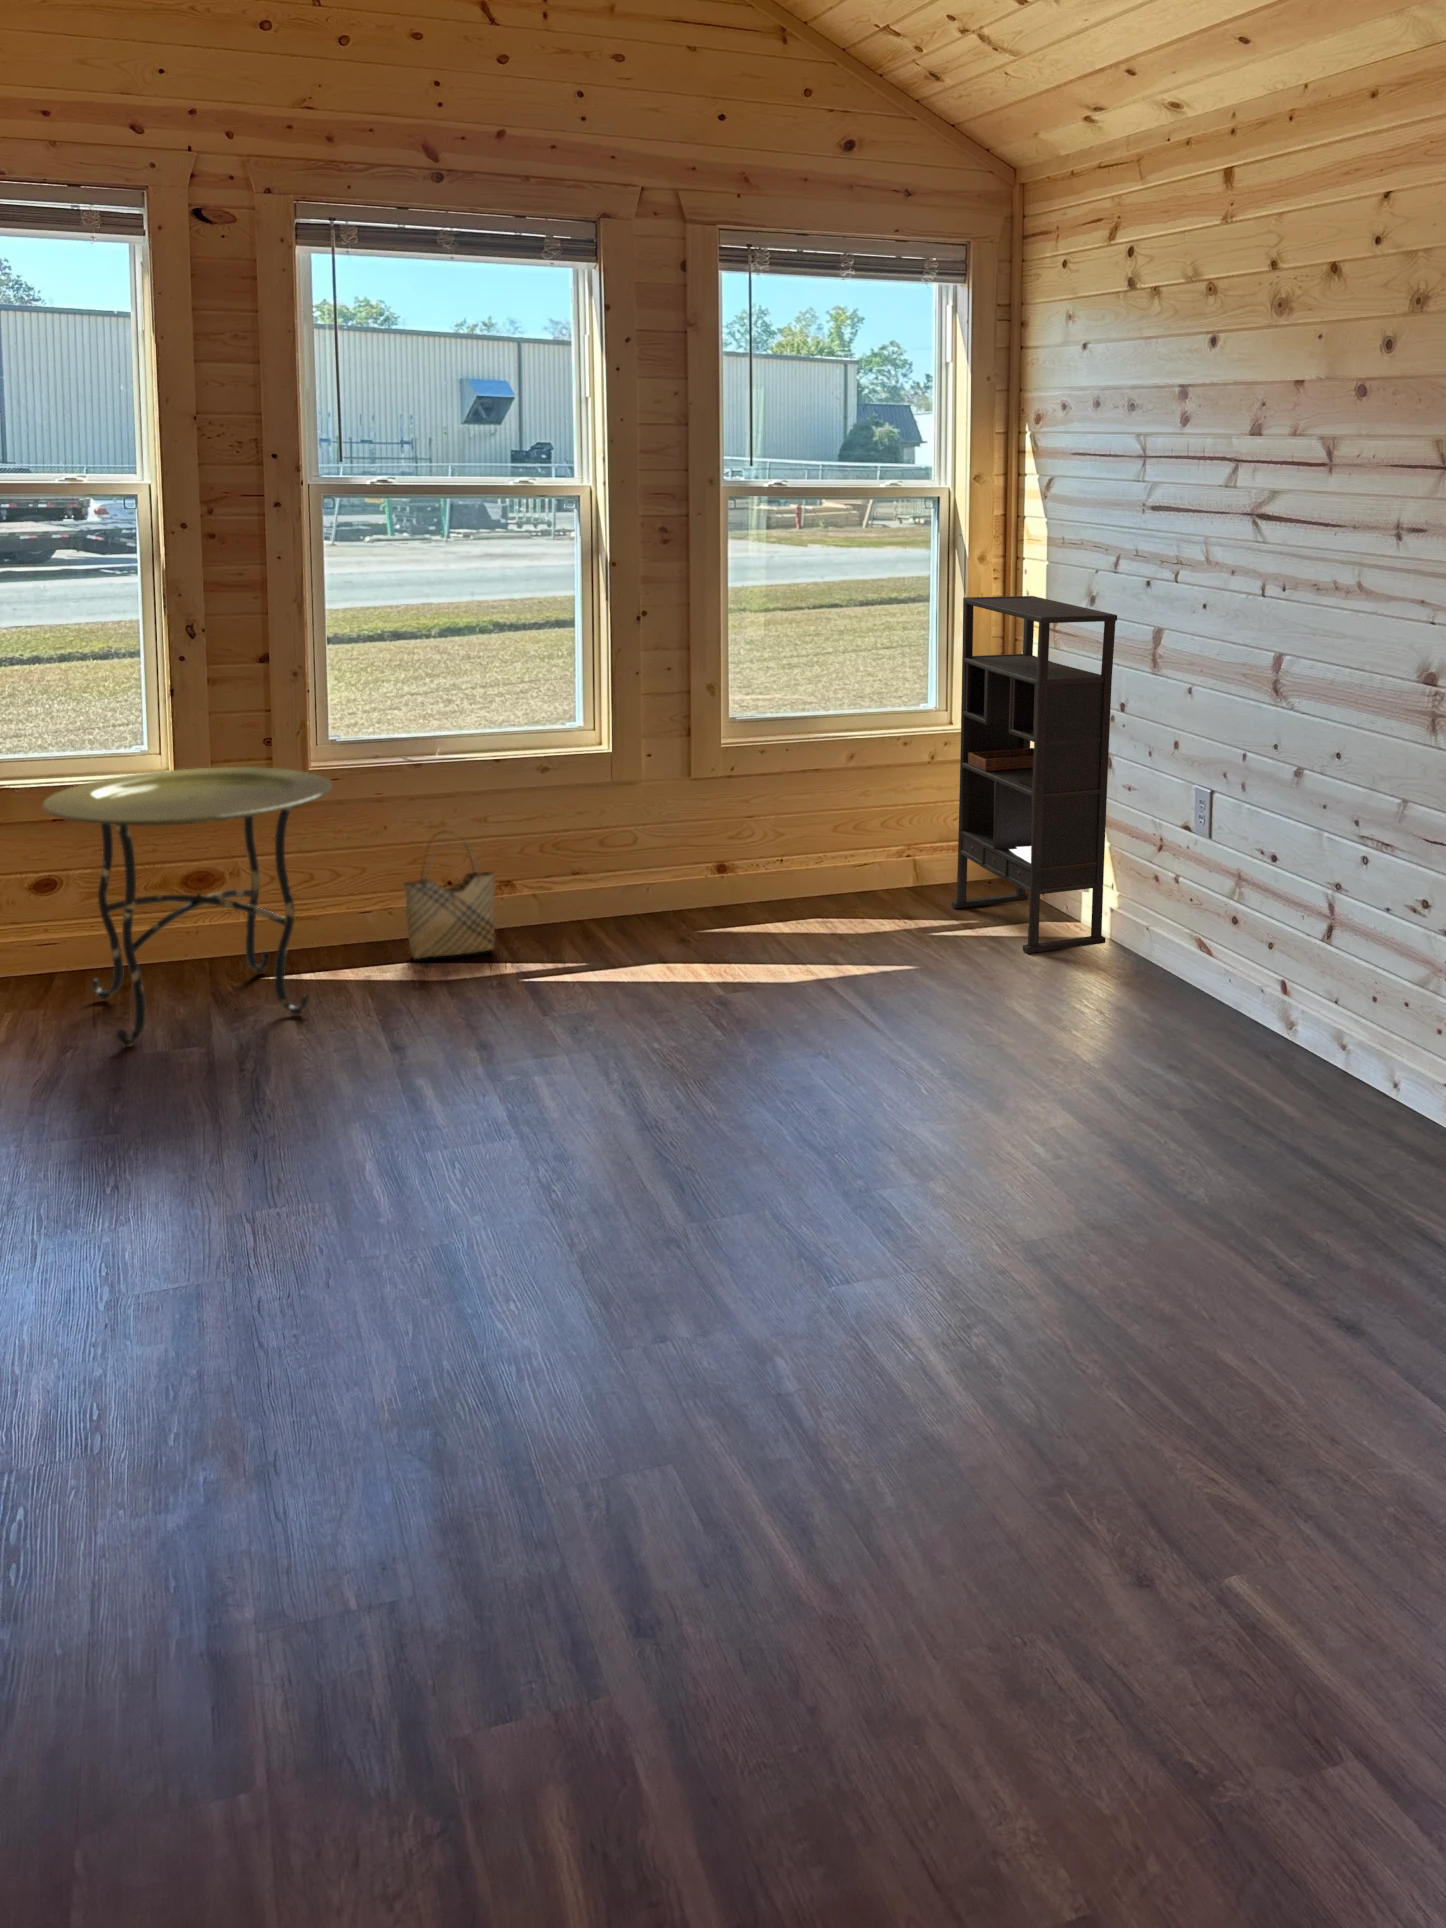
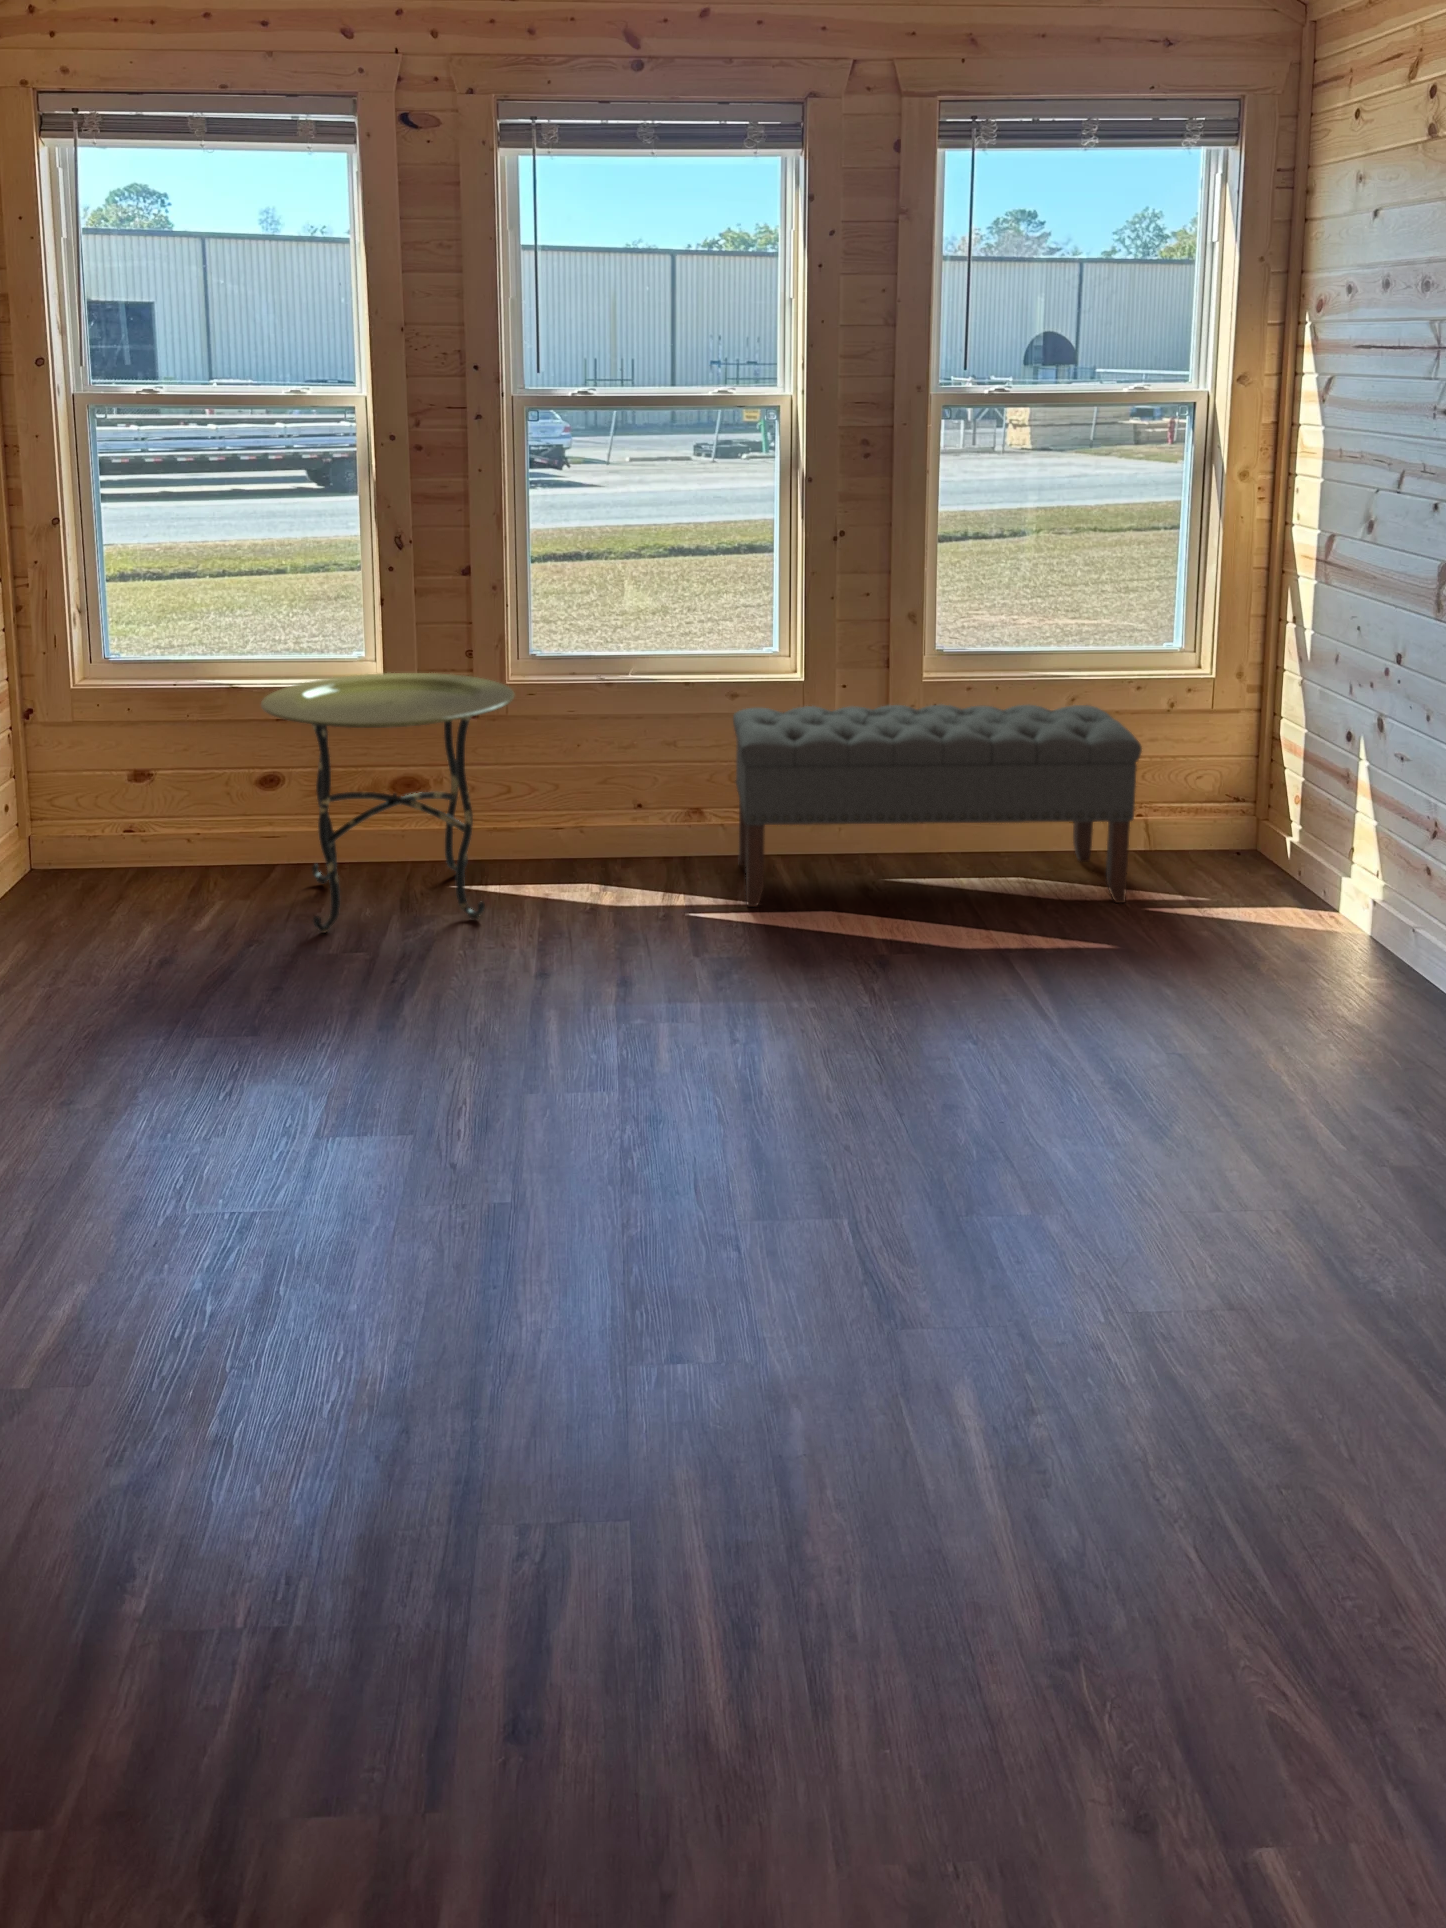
bookshelf: present [951,596,1117,954] -> none [1181,520,1393,943]
bench: none [544,763,923,973] -> present [733,705,1142,907]
woven basket: present [404,832,495,959] -> none [590,748,681,875]

